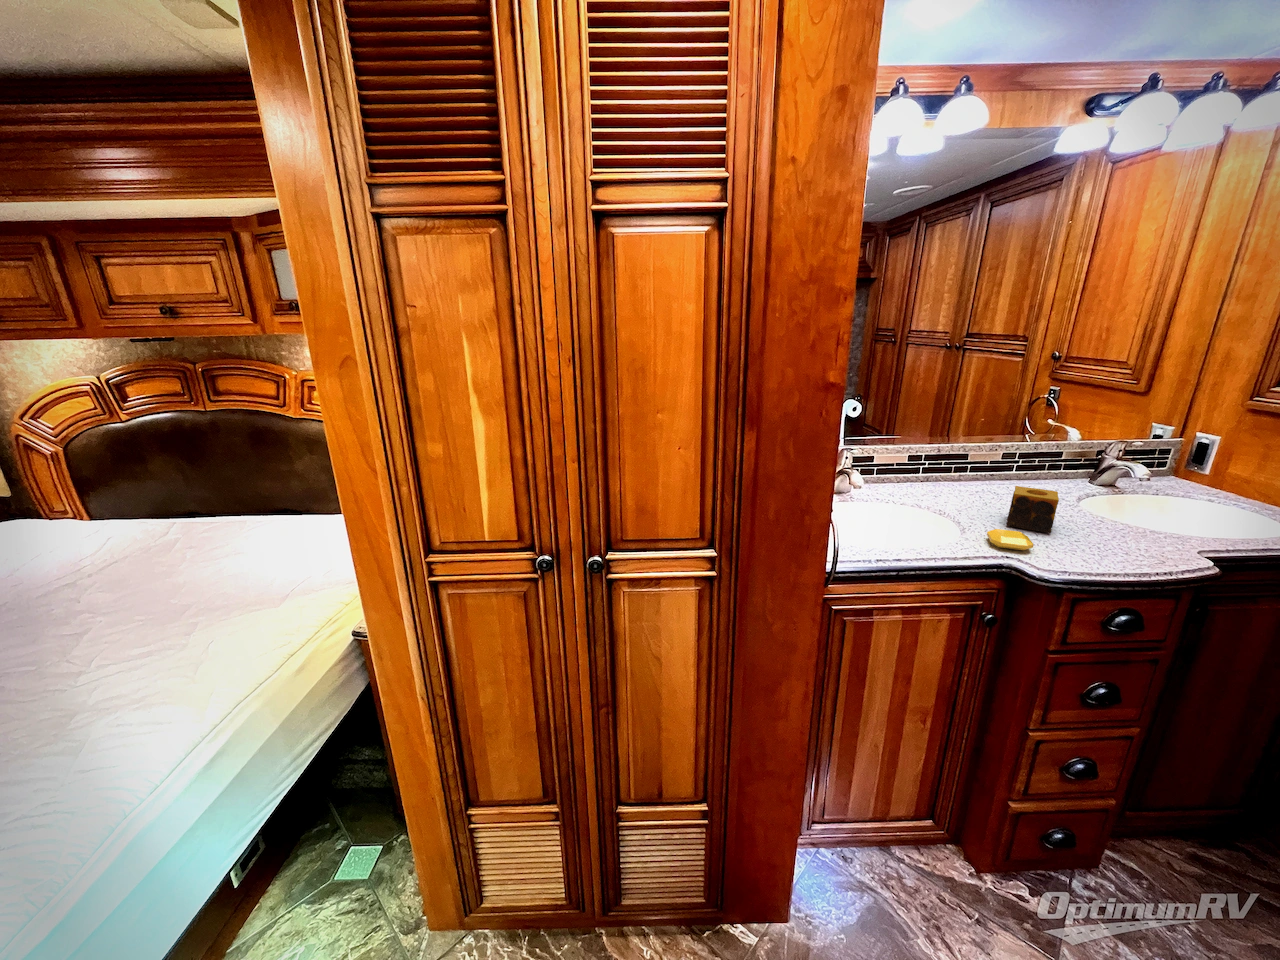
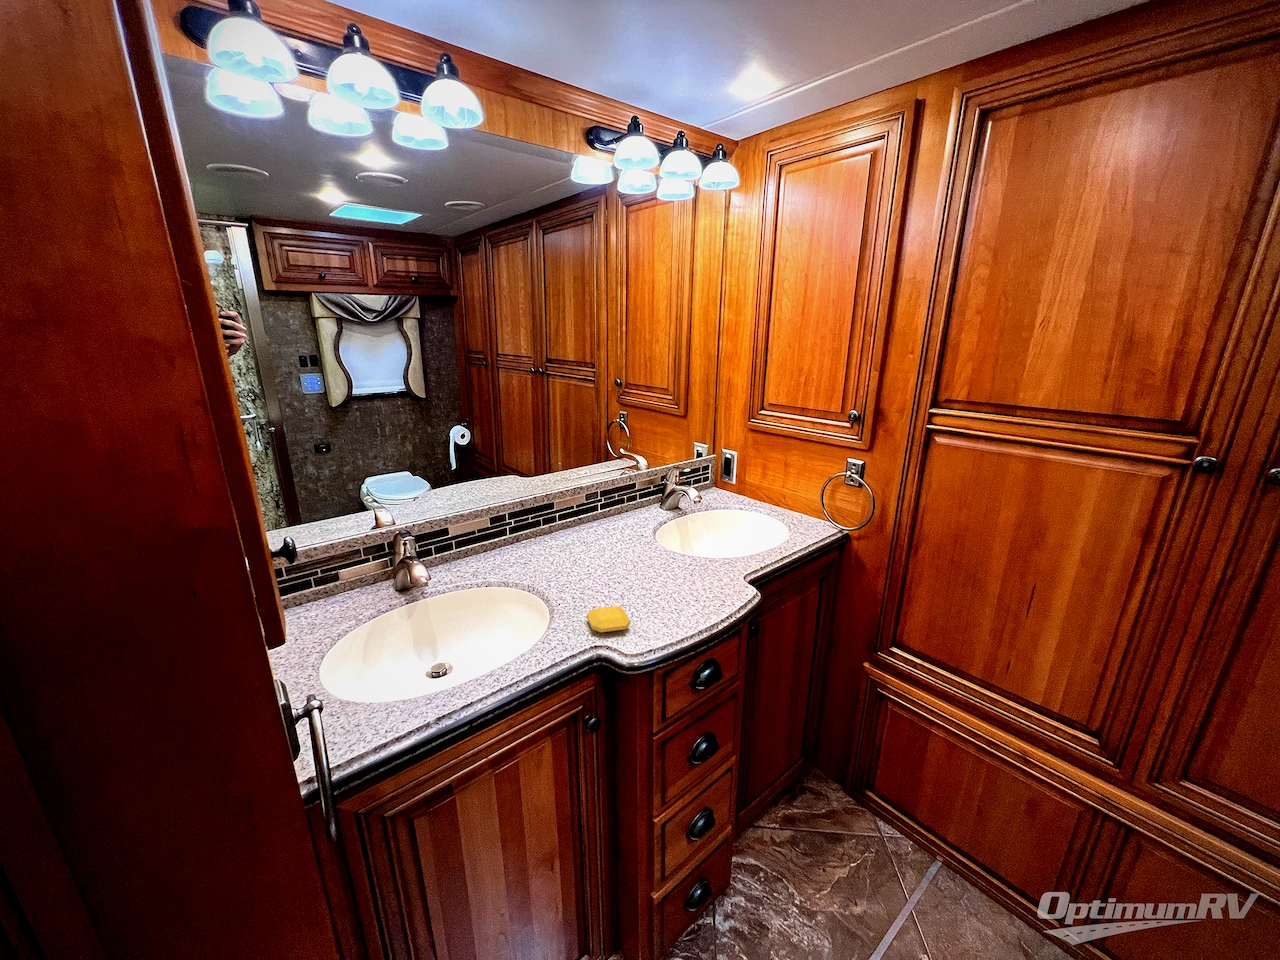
candle: present [1007,486,1059,533] -> none [602,544,643,594]

